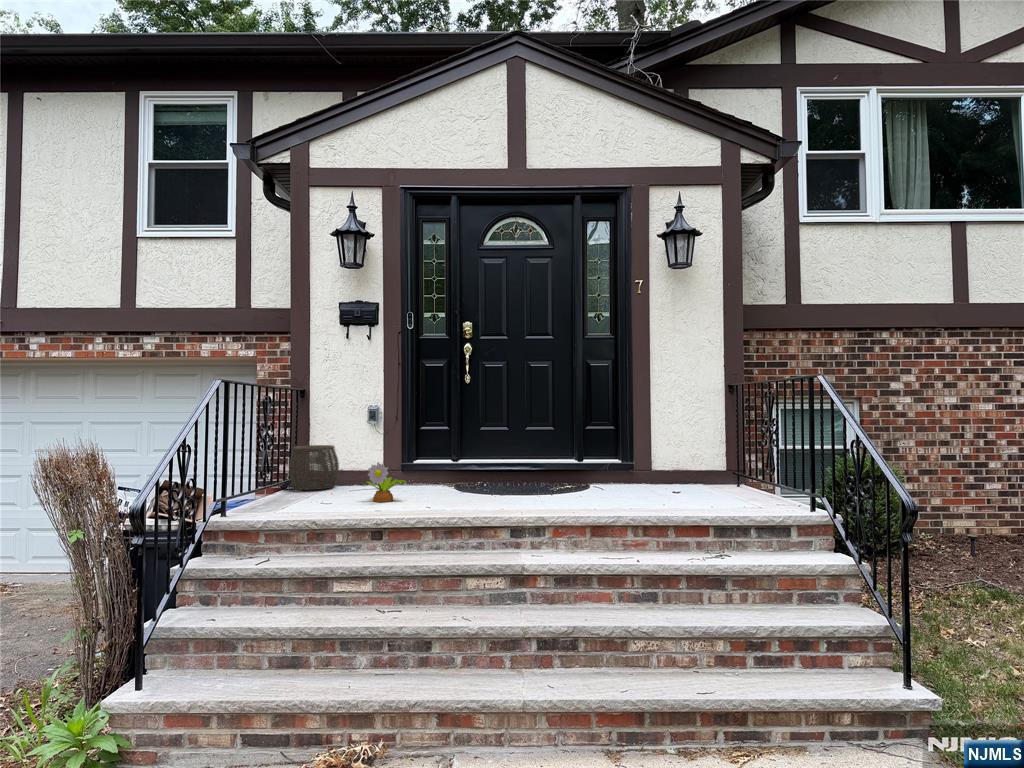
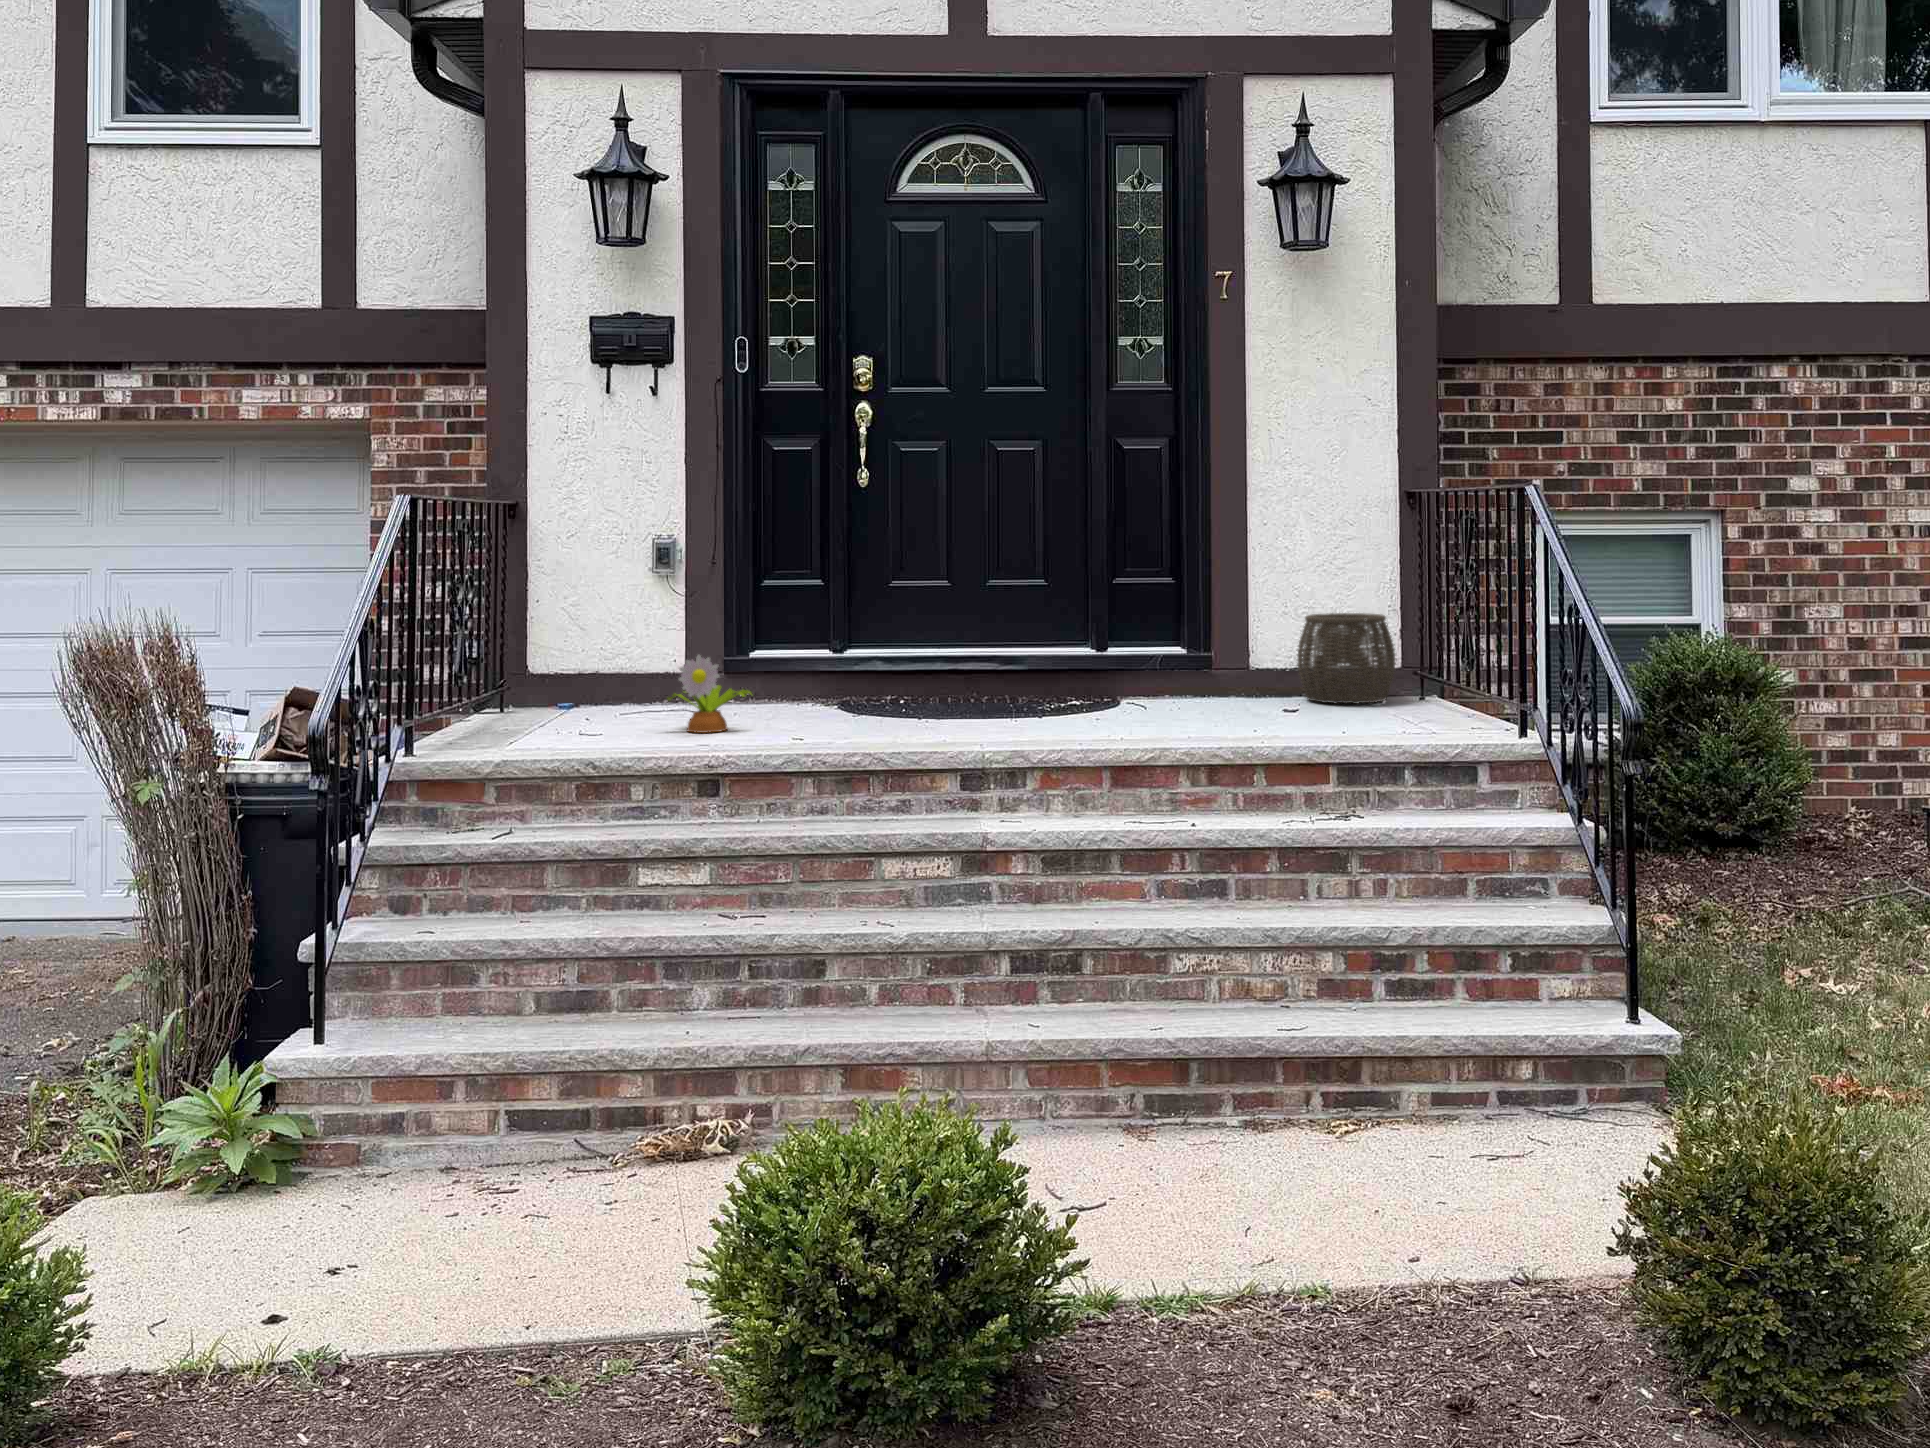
woven basket: present [289,445,339,490] -> present [1297,613,1396,704]

